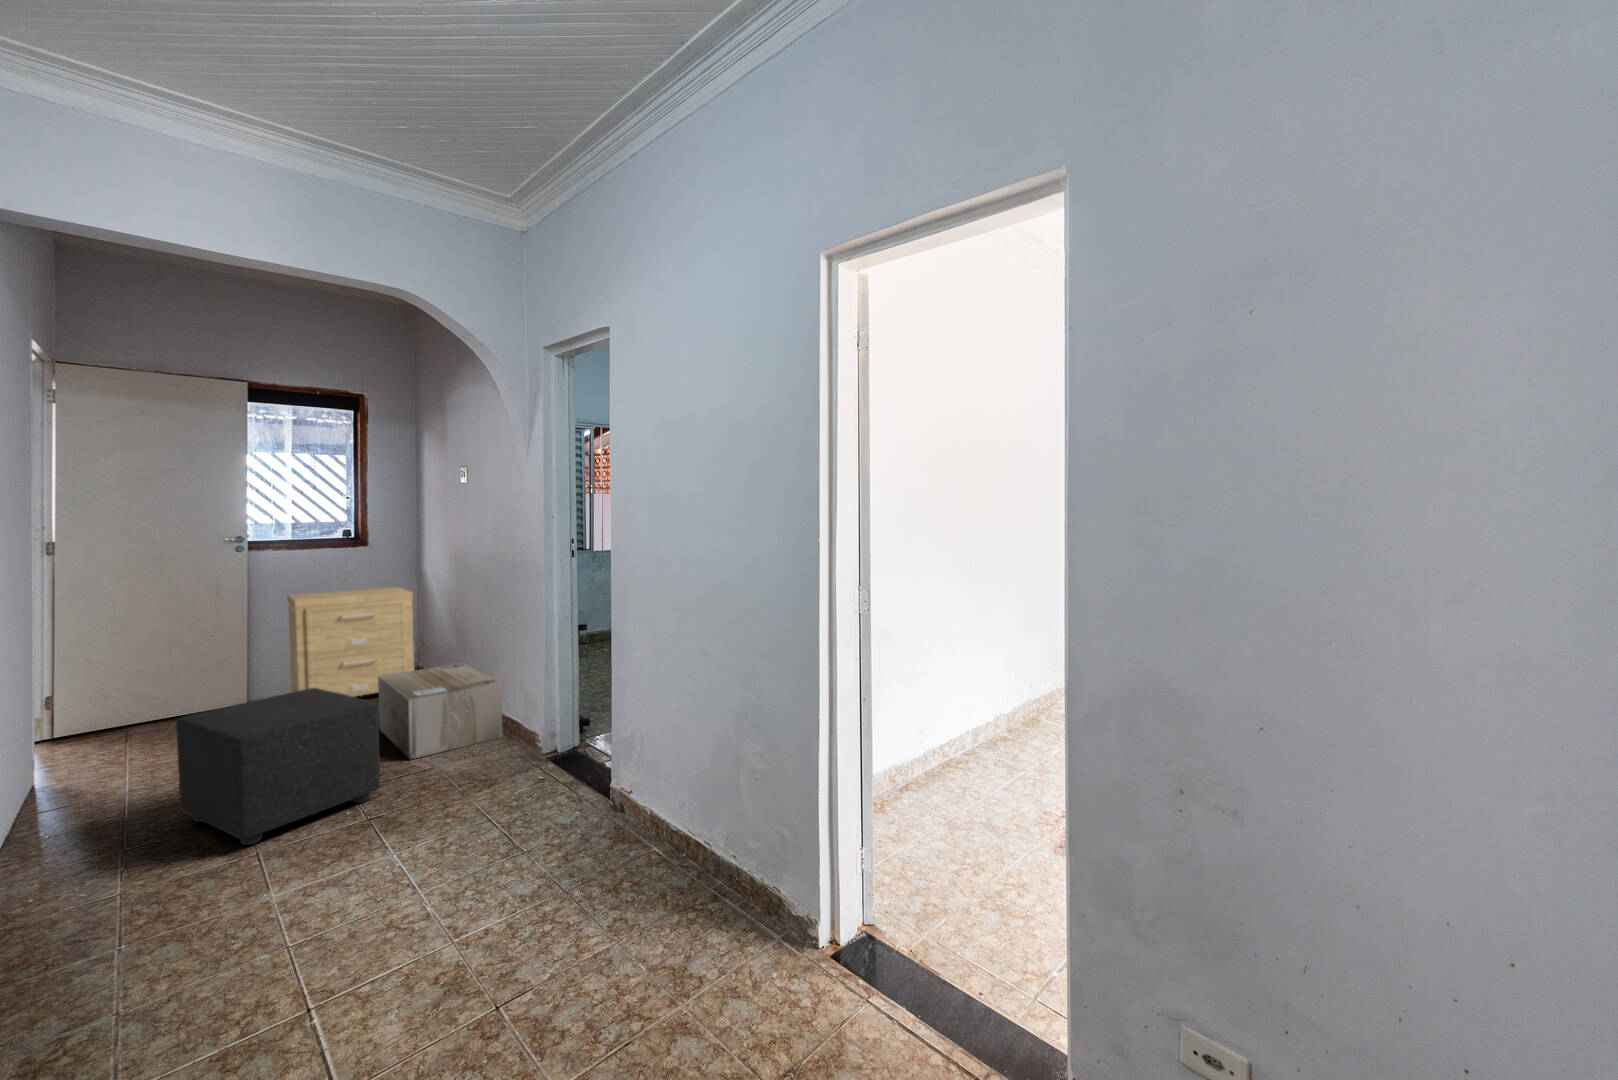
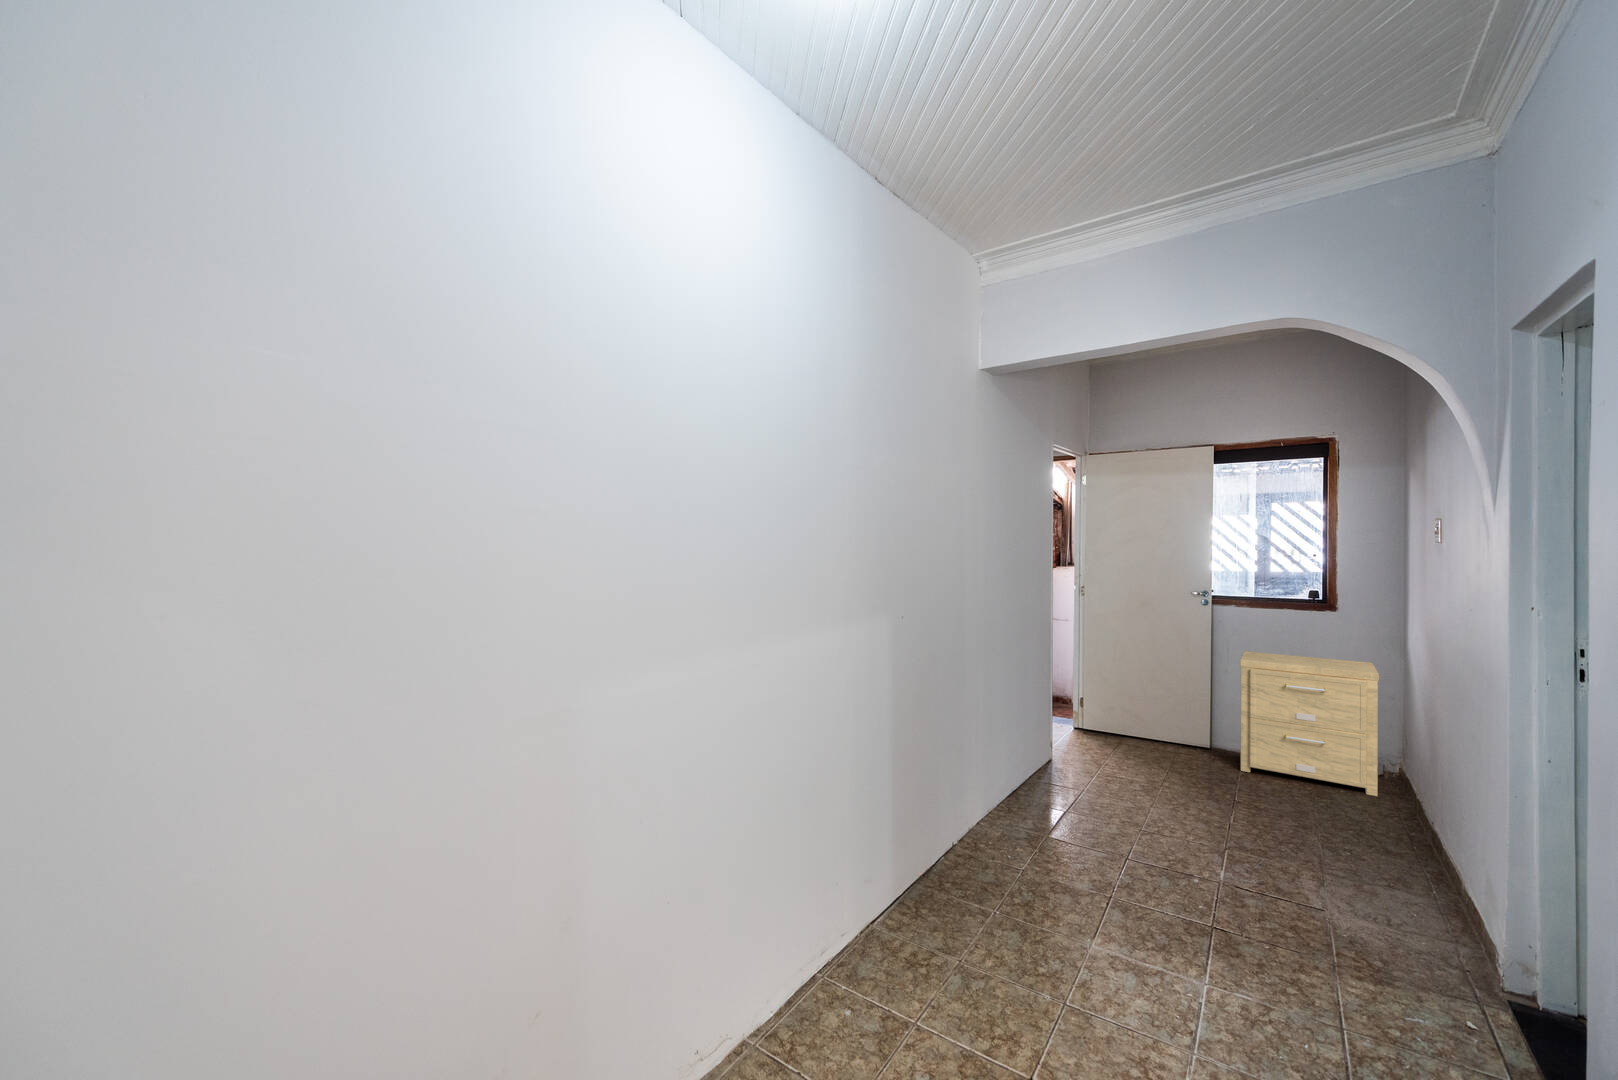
cardboard box: present [378,663,502,759] -> none [1300,765,1457,920]
ottoman: present [176,688,380,845] -> none [1090,747,1243,903]

